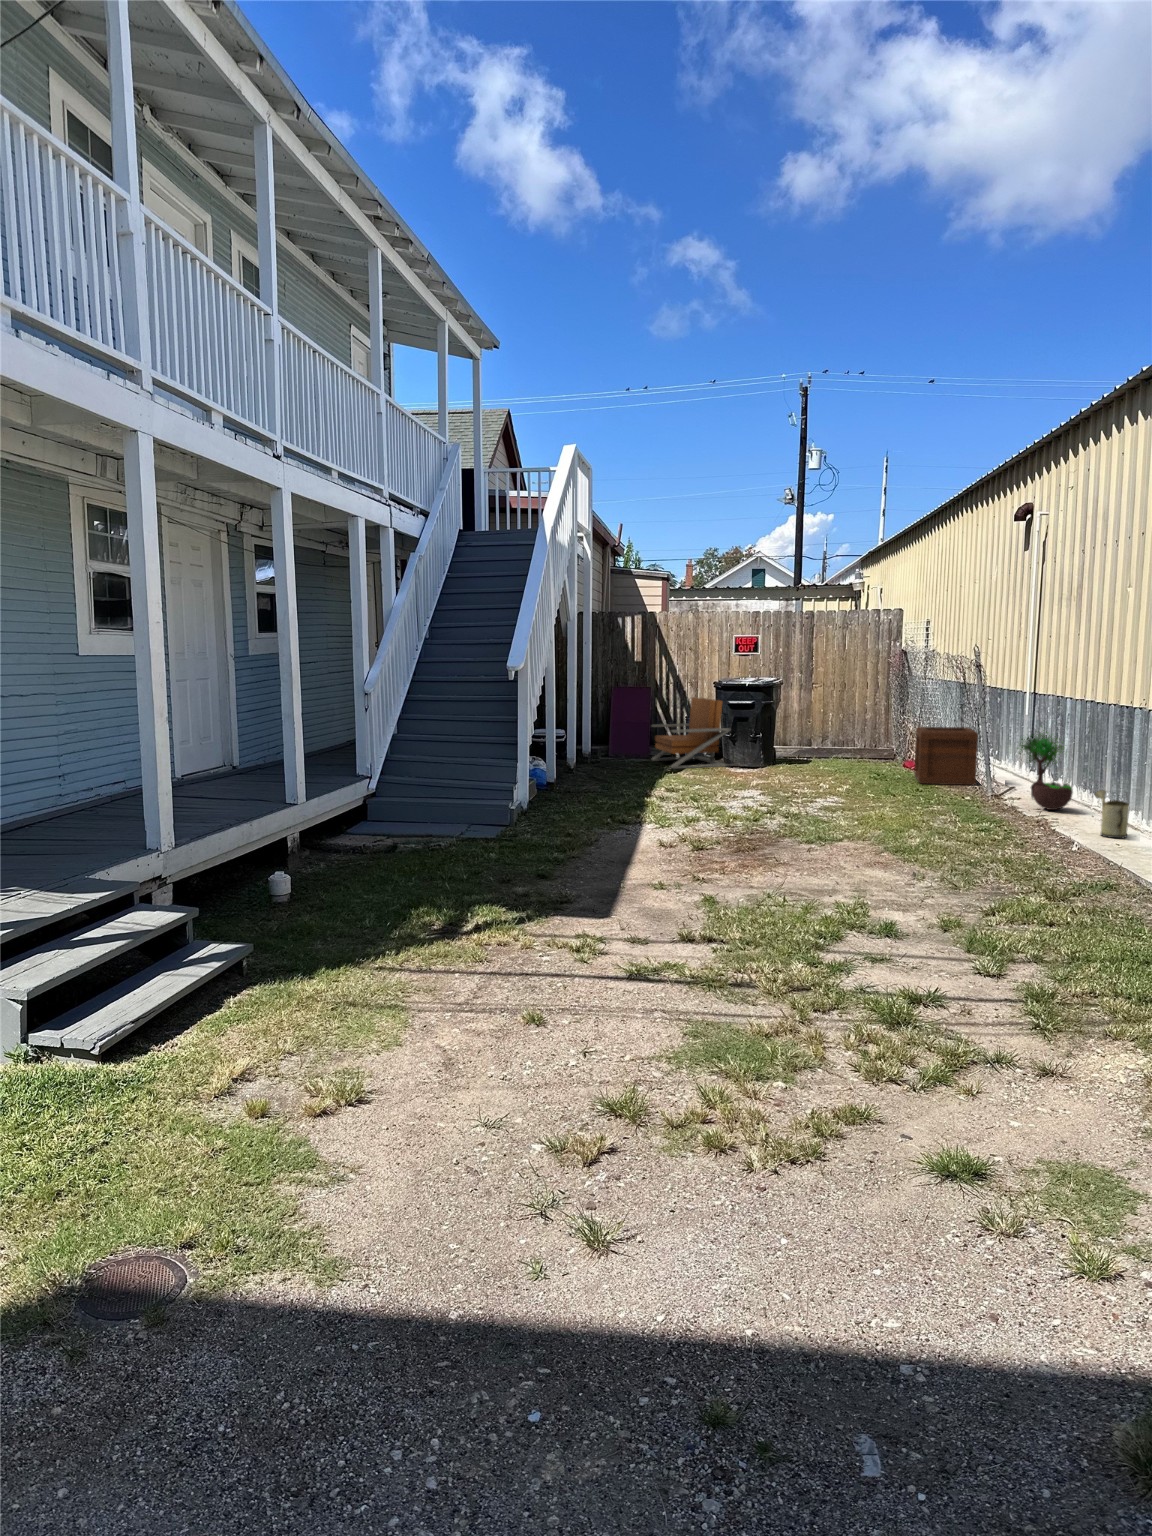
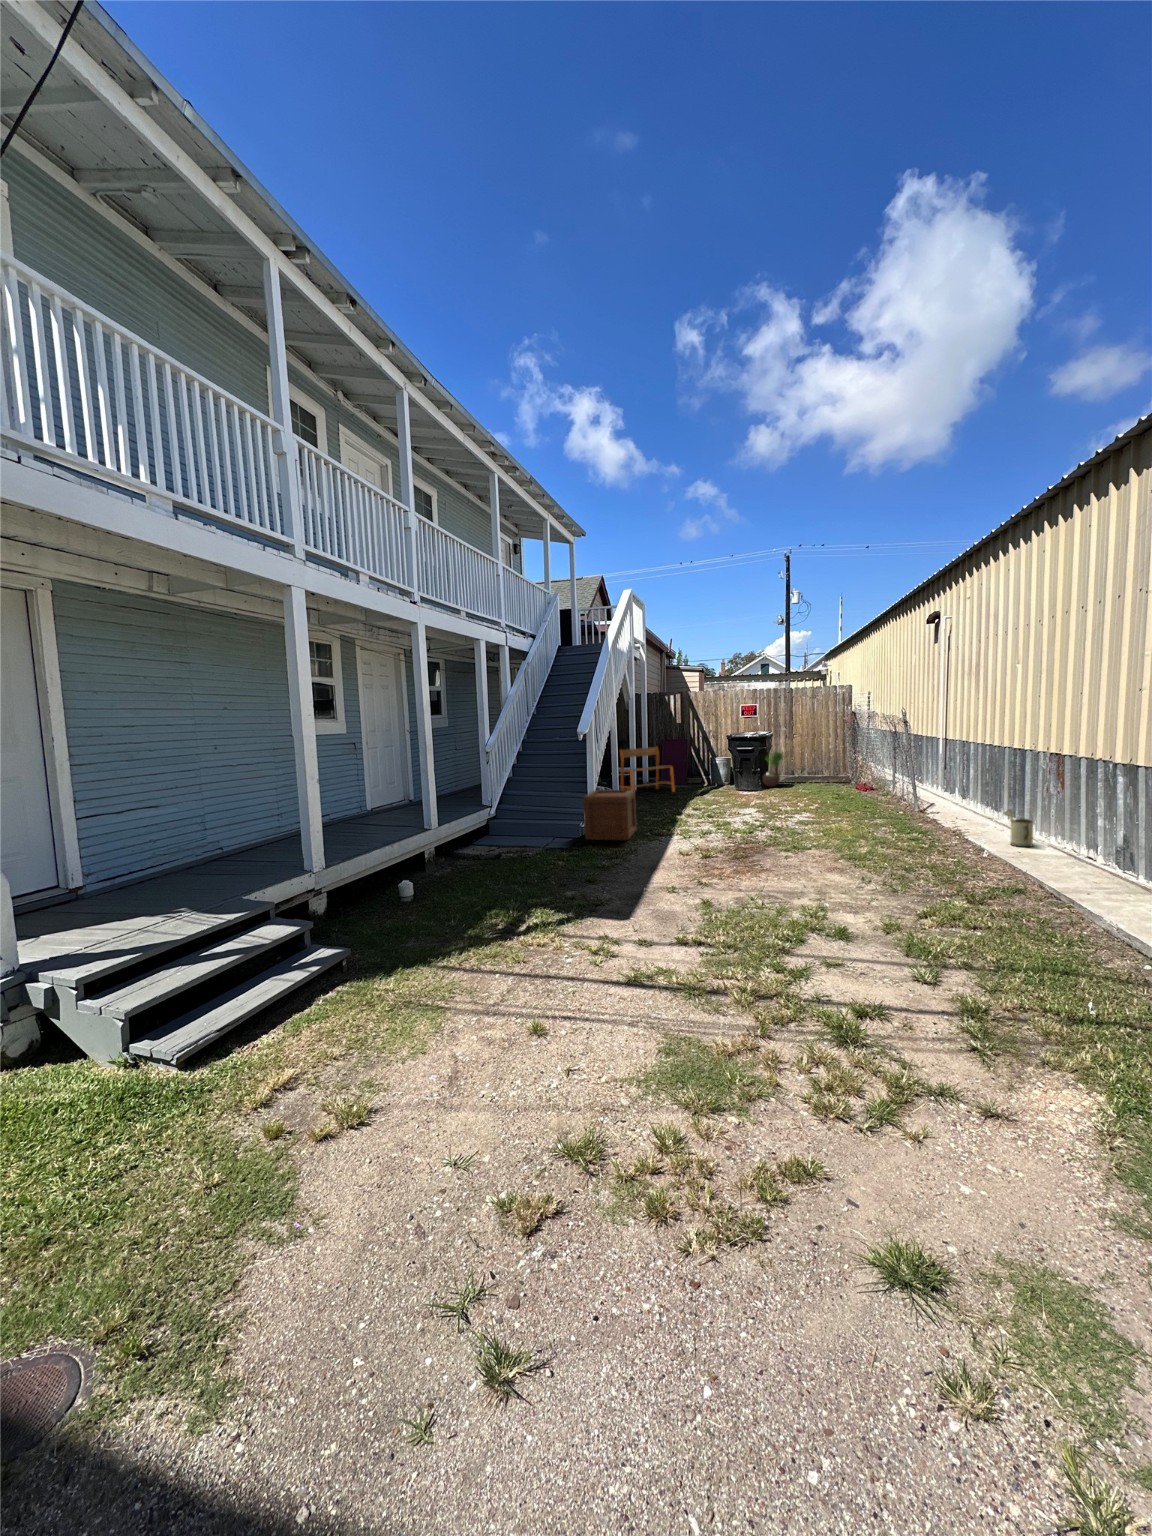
bench: none [552,695,639,773] -> present [620,747,675,792]
lounge chair: present [652,697,730,769] -> none [683,746,734,793]
wooden crate: present [914,727,978,785] -> present [583,790,636,841]
potted tree: present [1020,734,1073,810] -> present [763,752,784,787]

